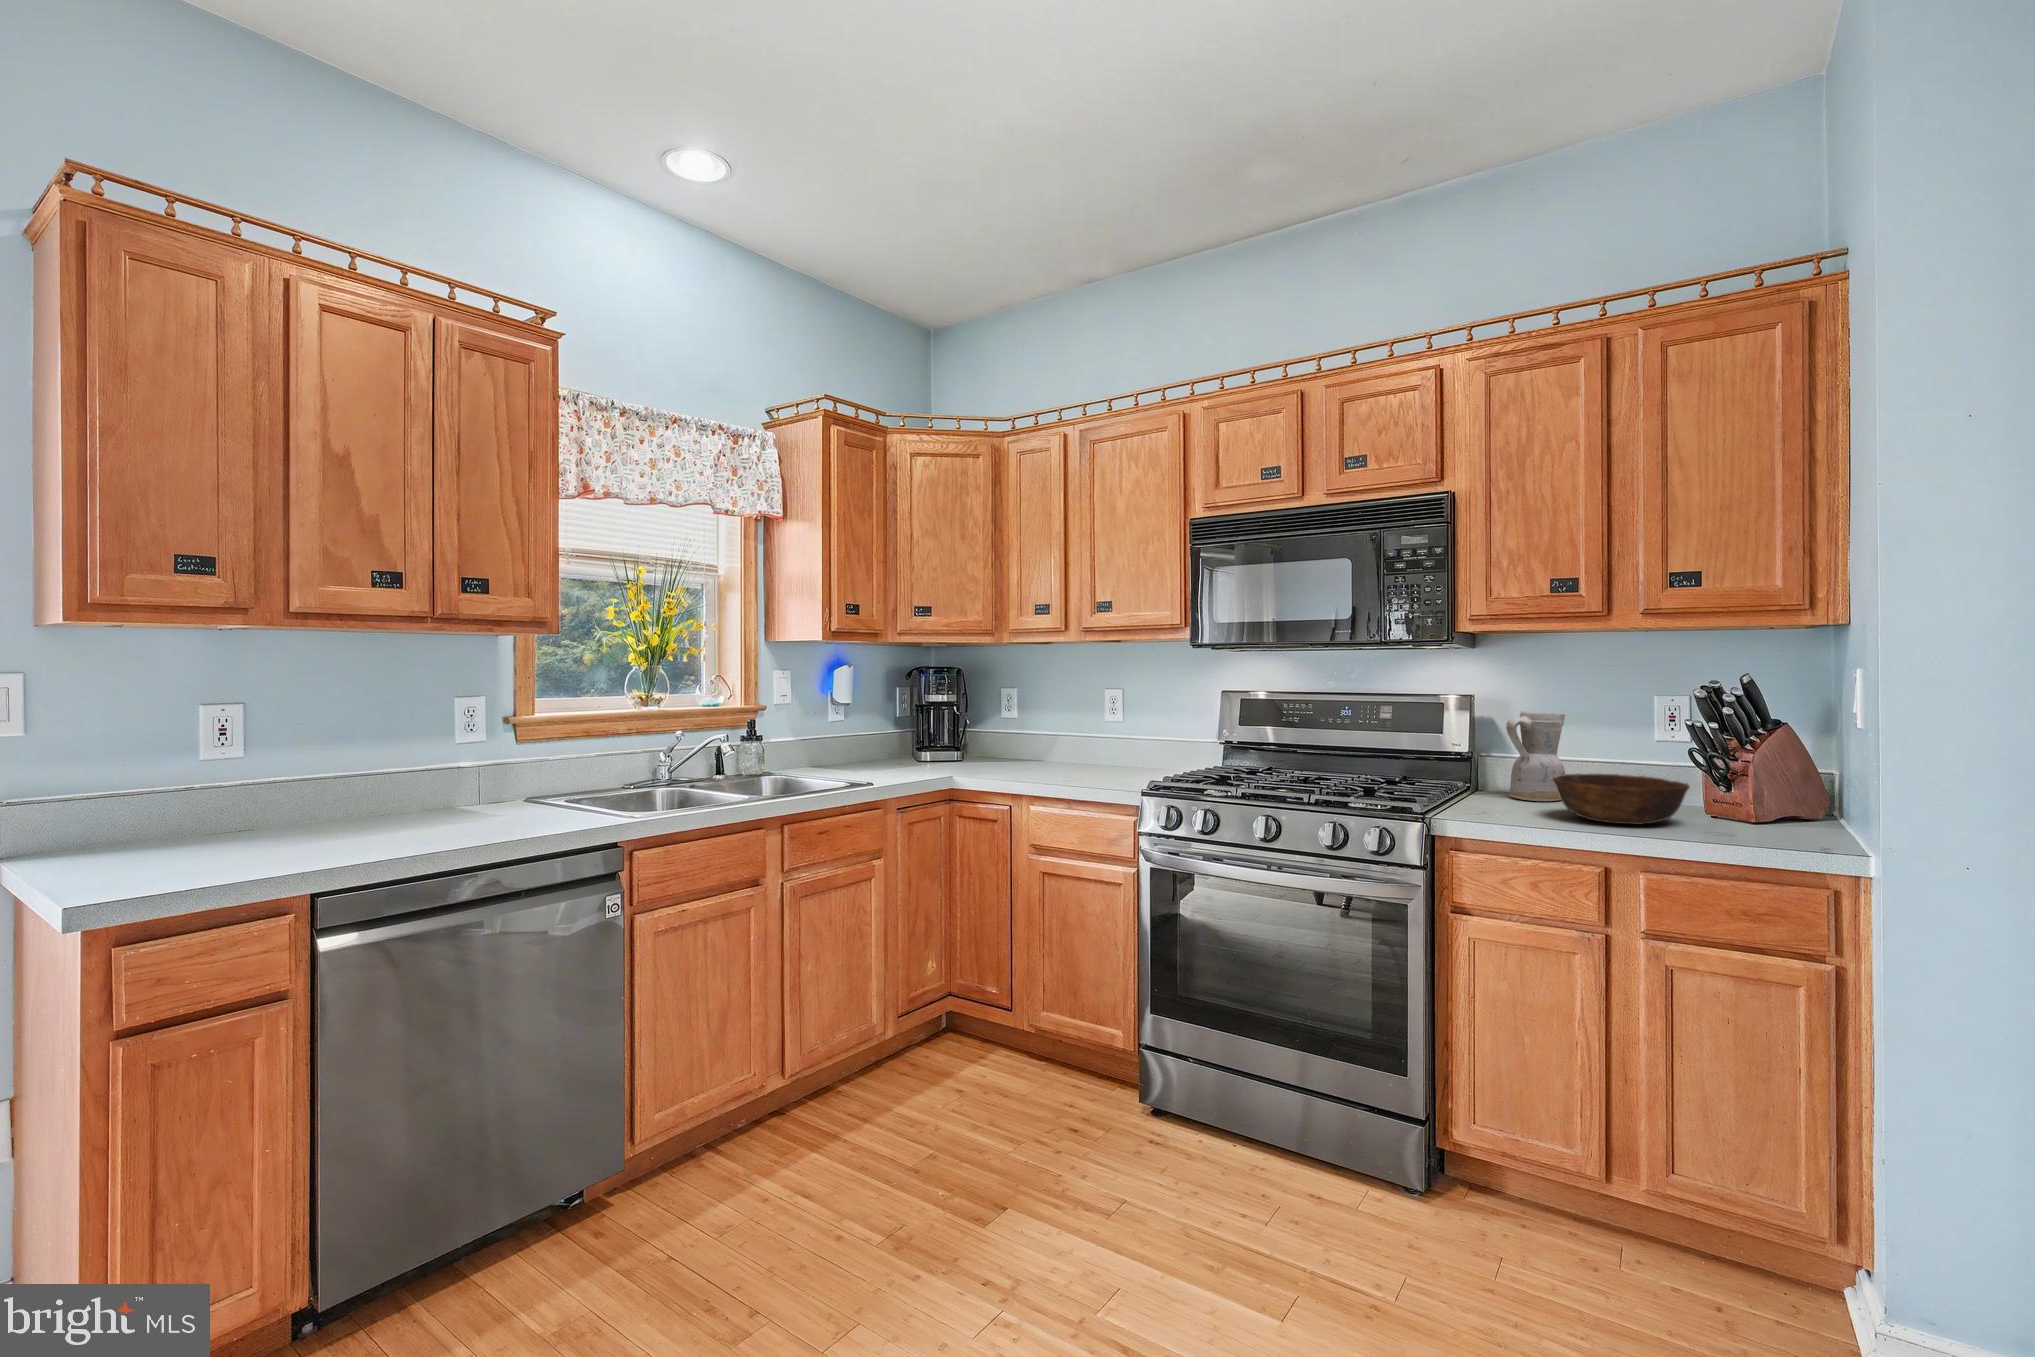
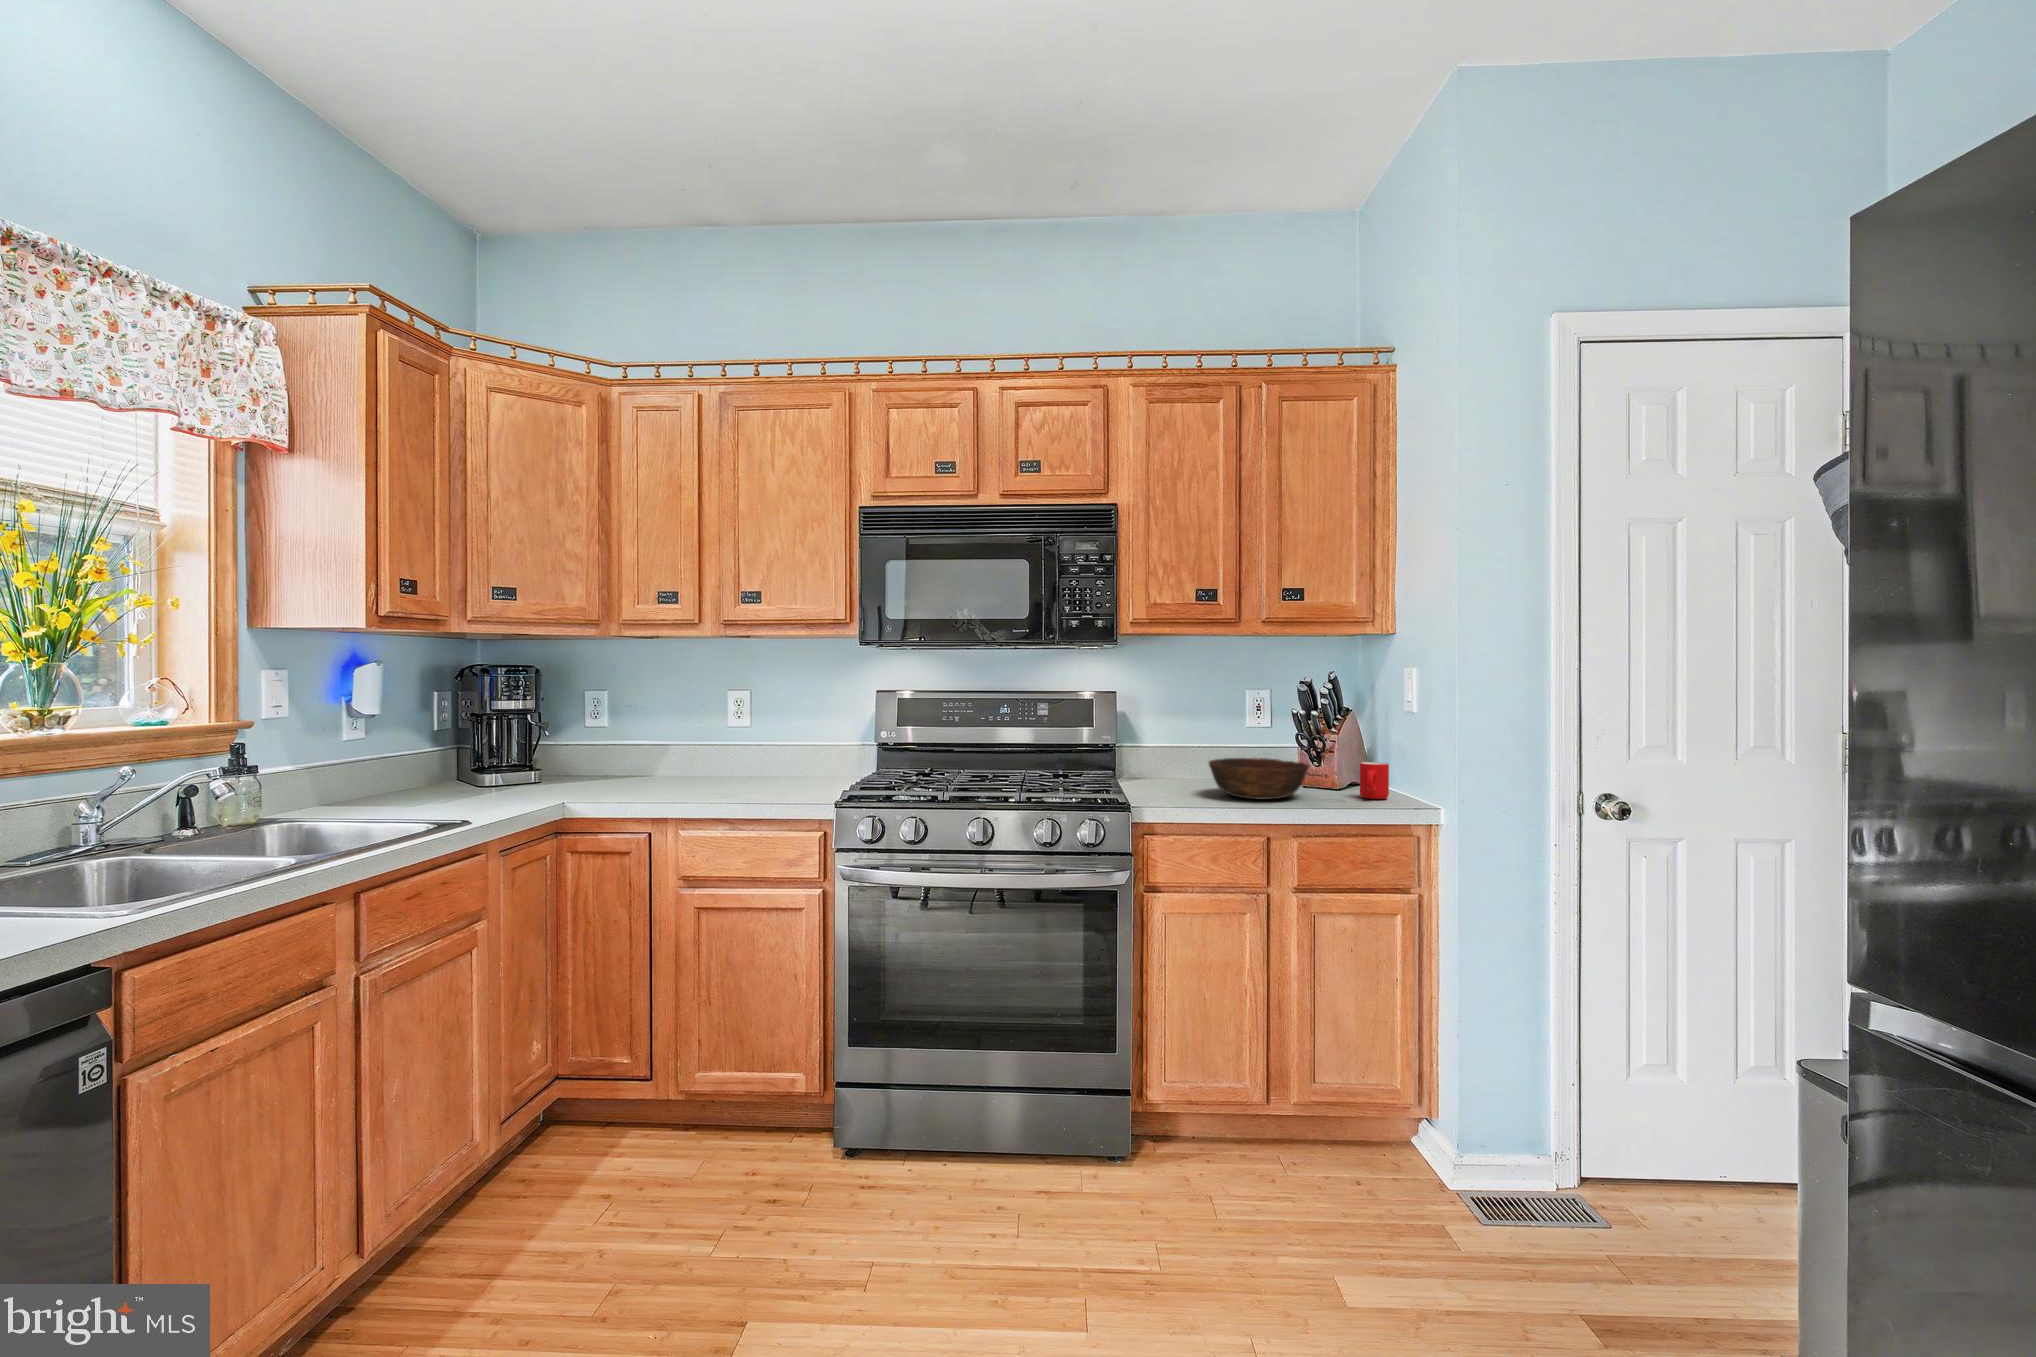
ceramic pitcher: present [1506,711,1565,801] -> none [1148,706,1192,784]
mug: none [1767,788,1812,836] -> present [1360,762,1389,799]

